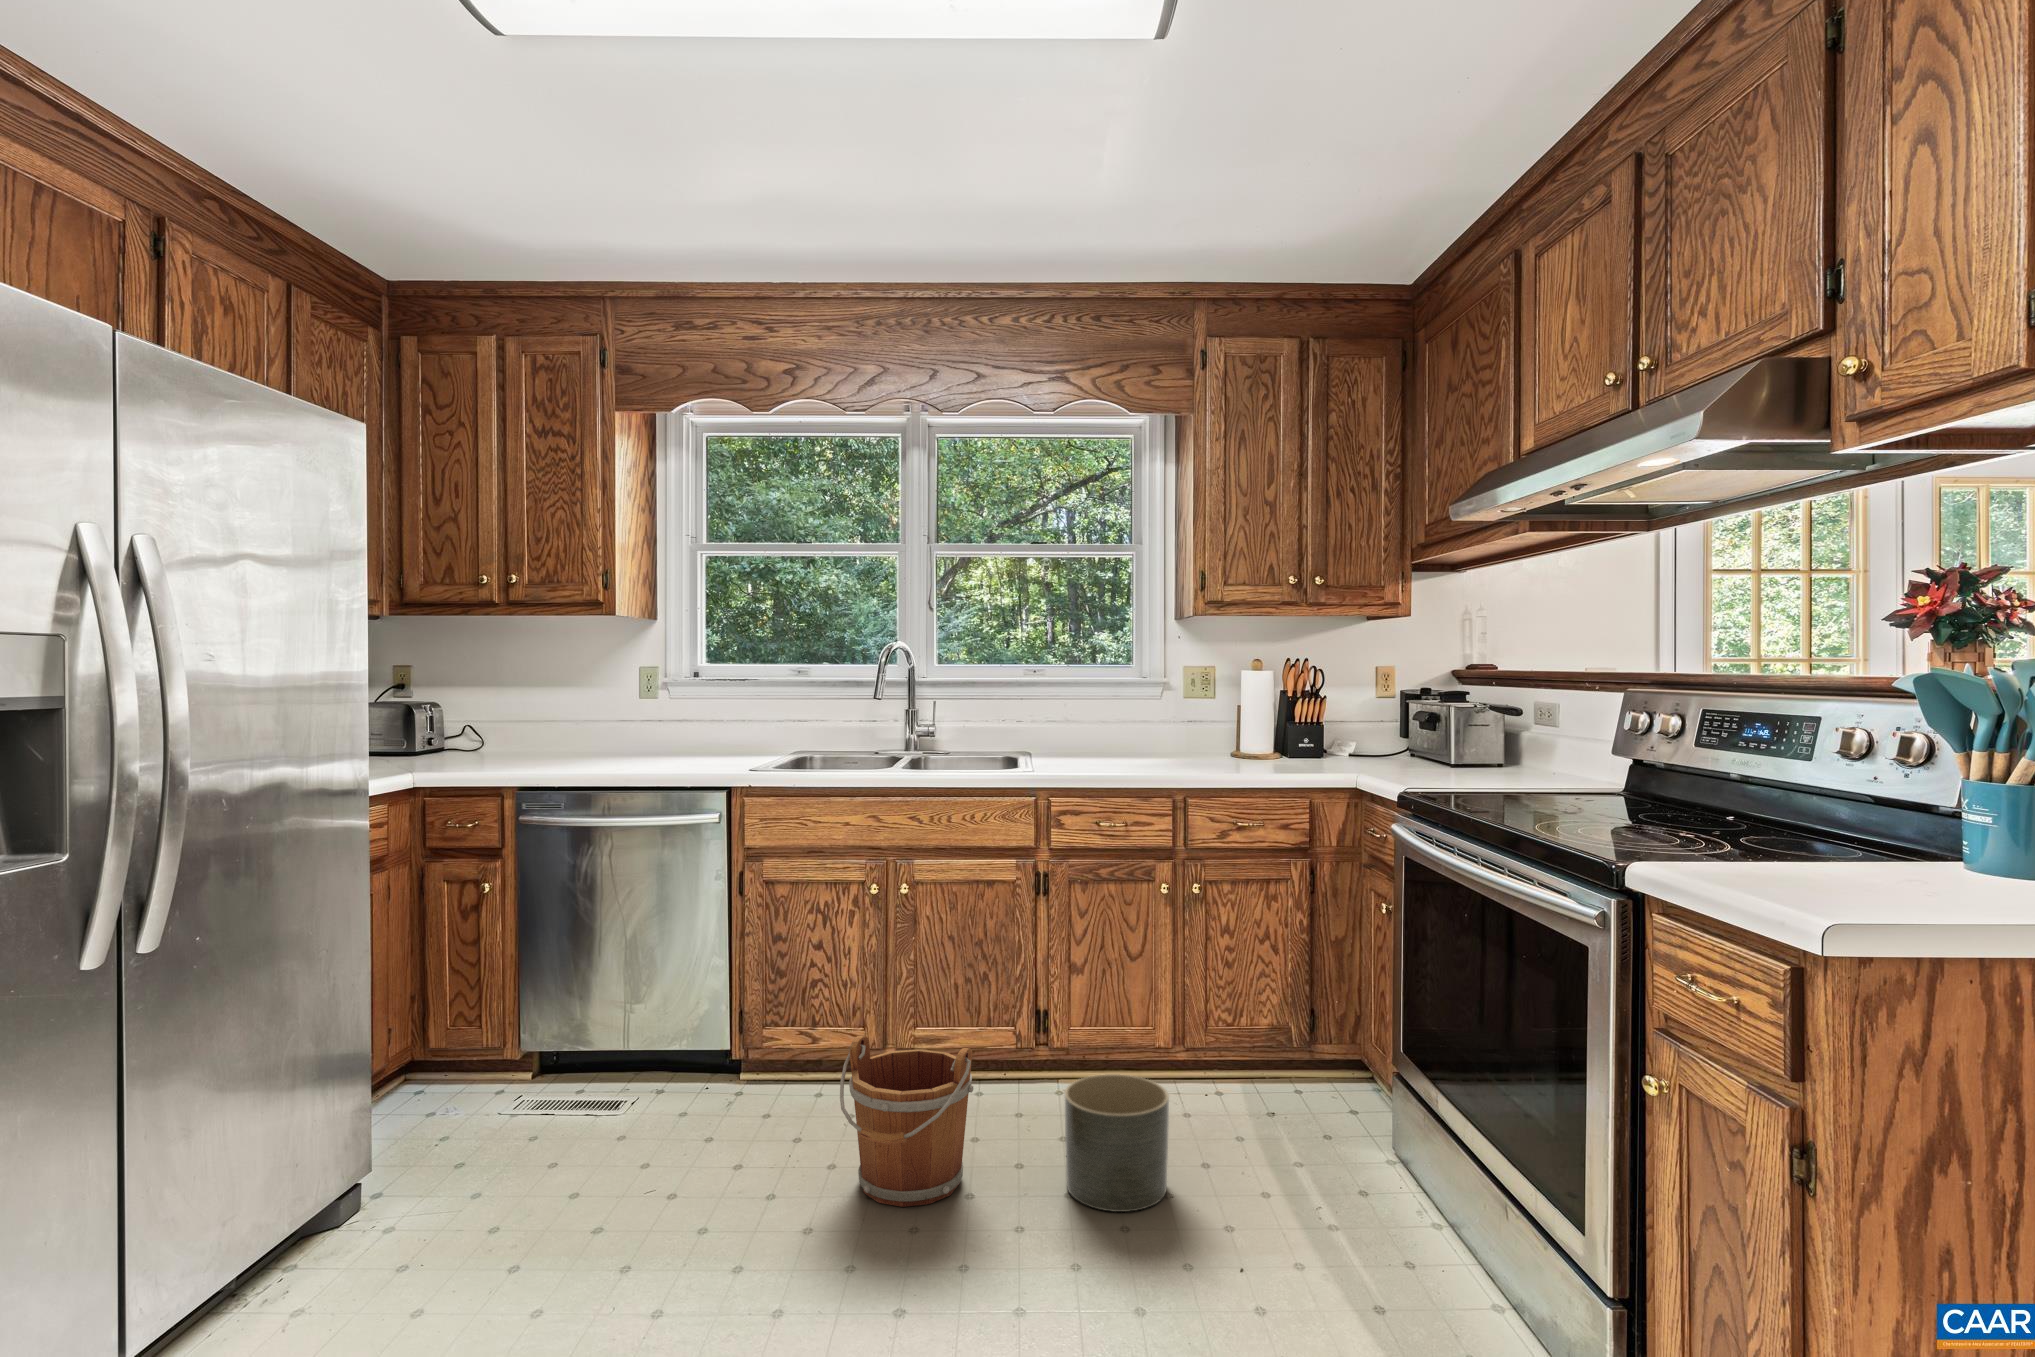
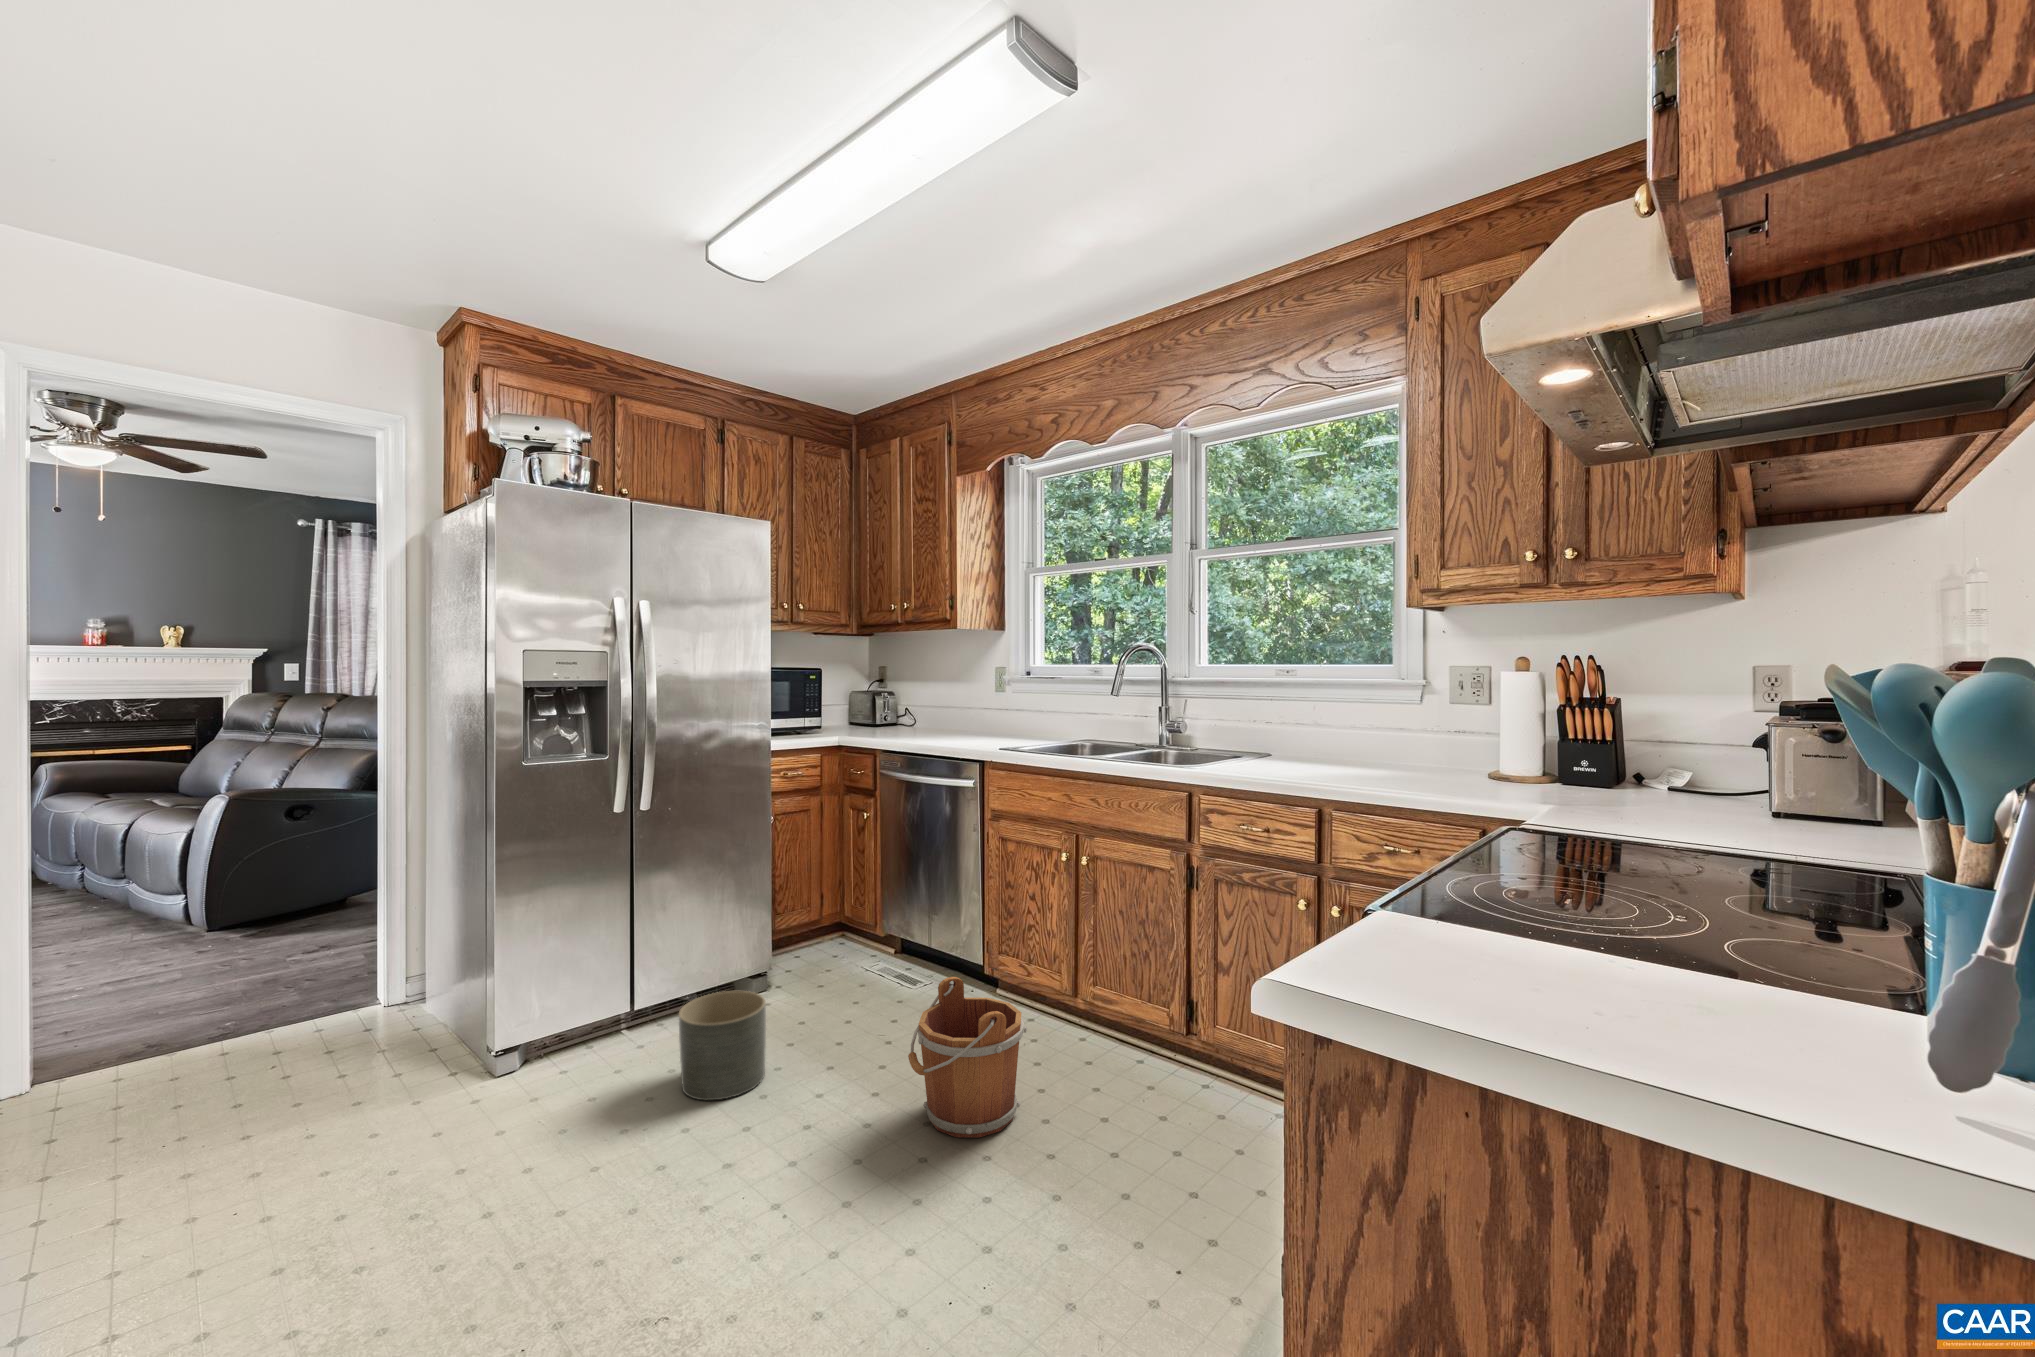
planter: present [1065,1074,1169,1212] -> present [679,991,766,1100]

